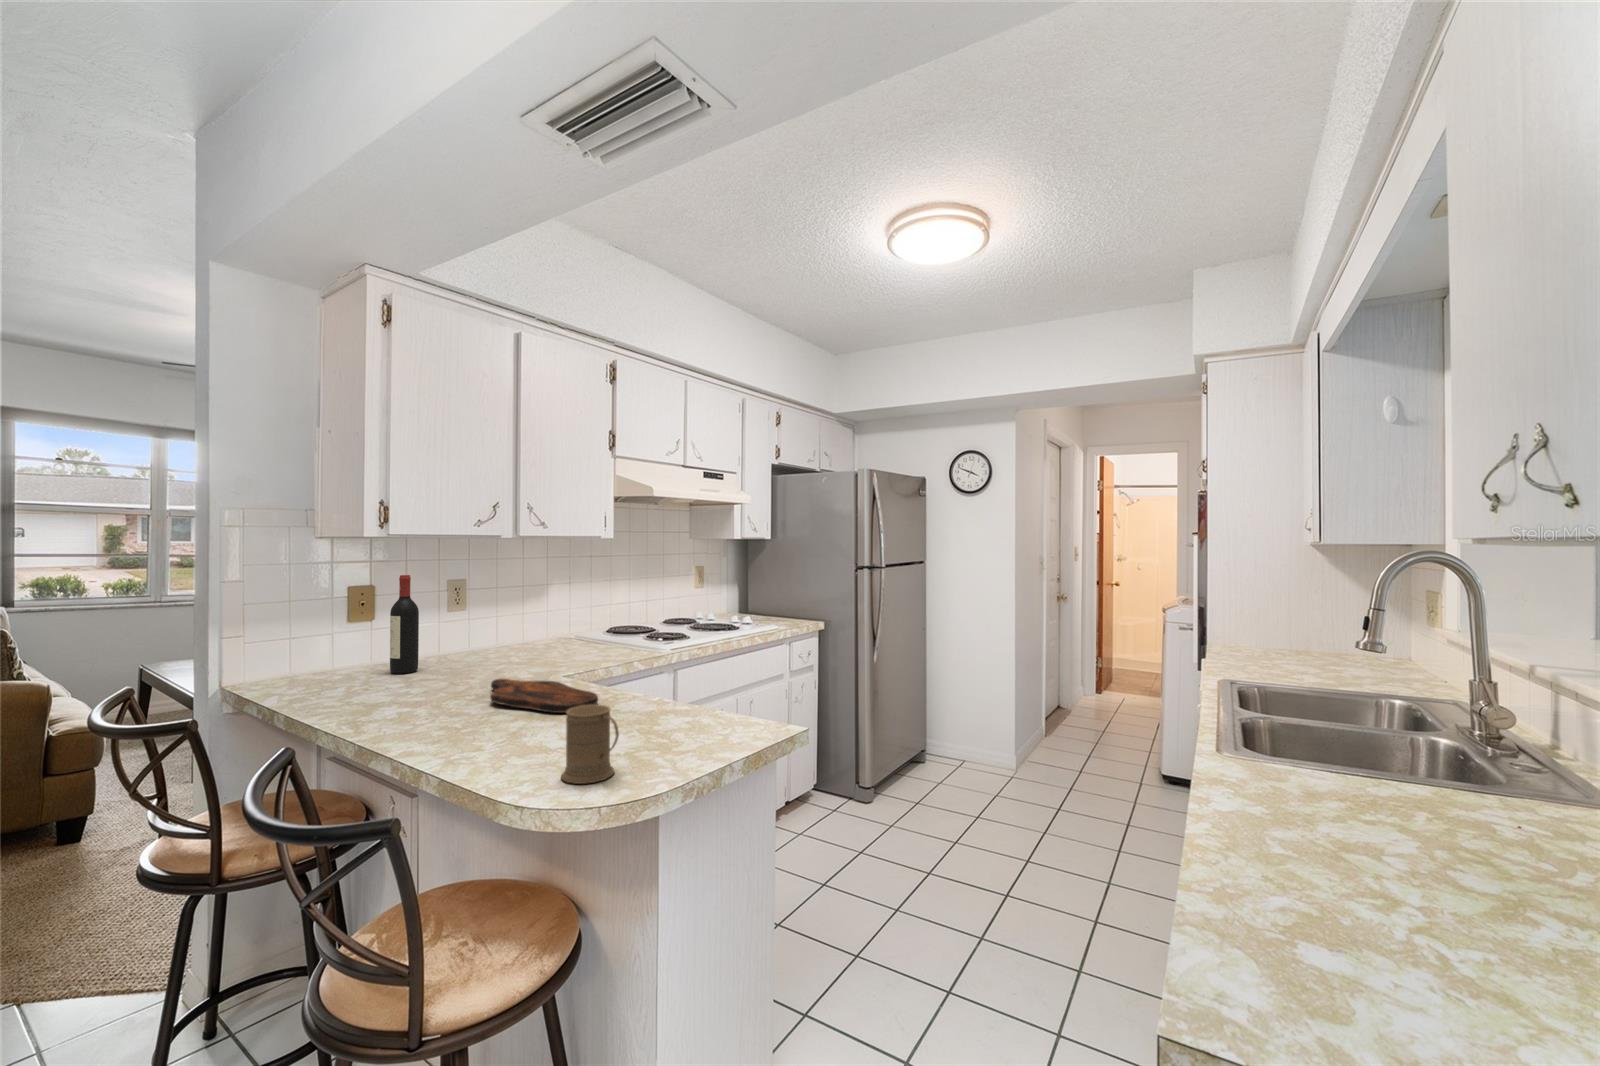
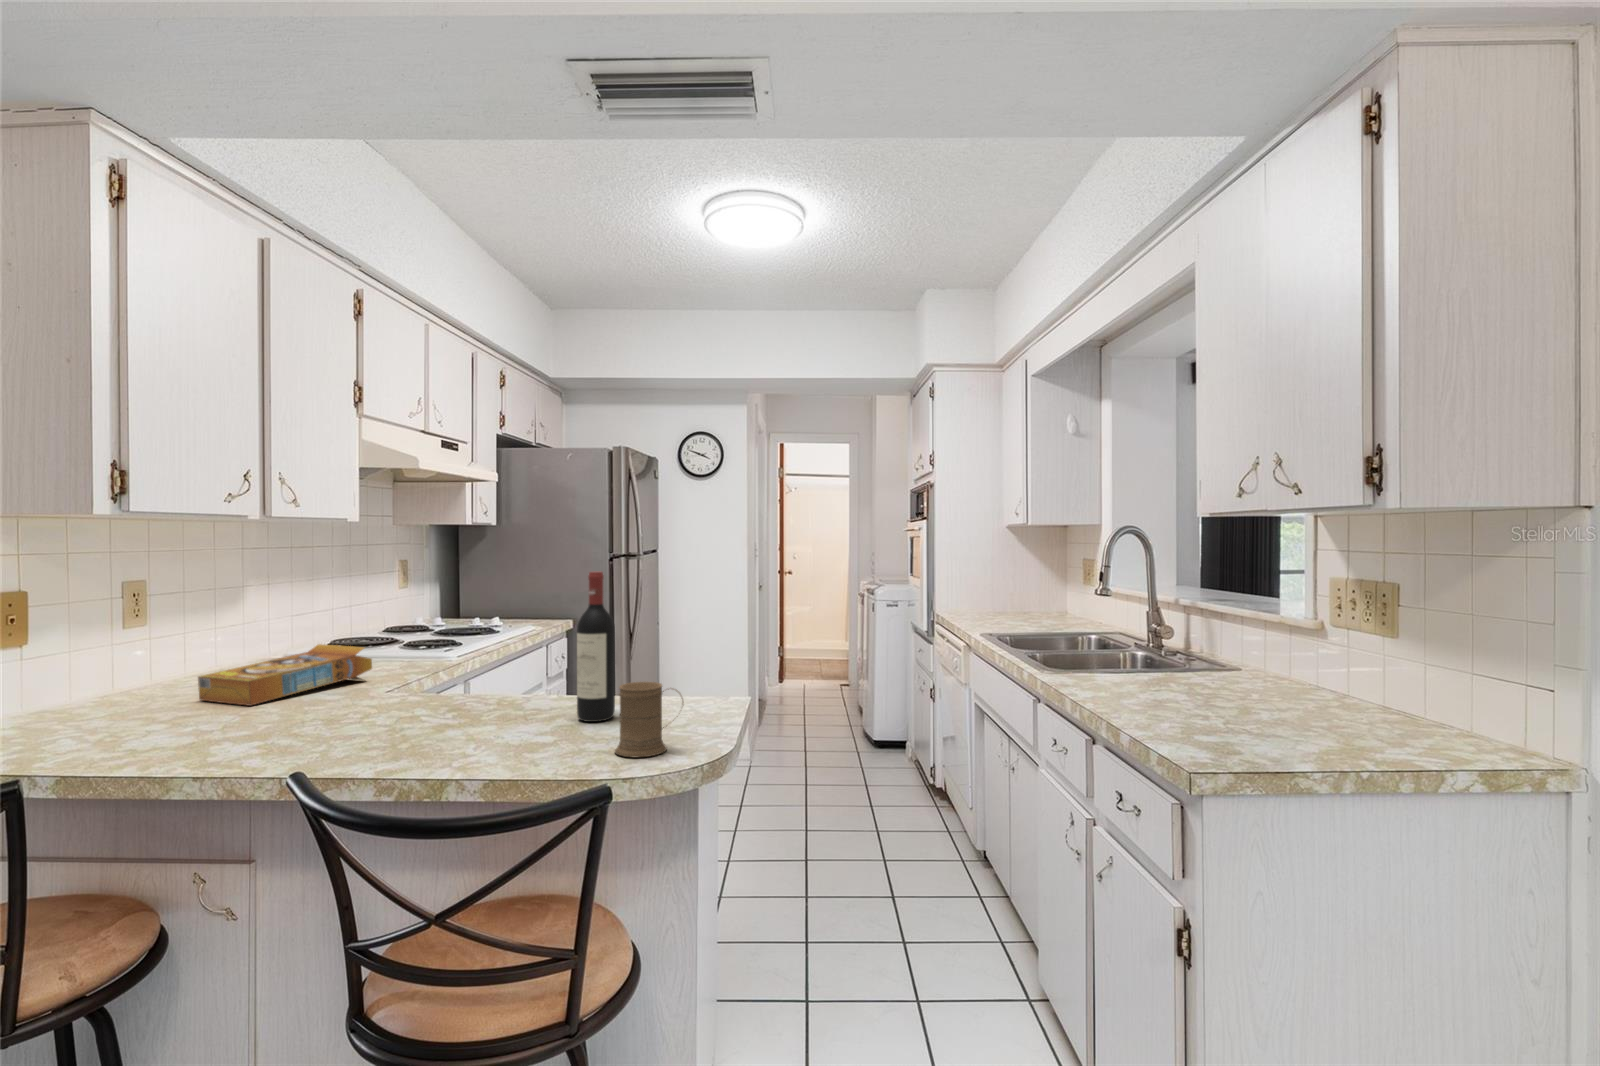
wine bottle: present [390,575,419,674] -> present [577,572,615,722]
cereal box: none [461,632,576,677] -> present [198,644,372,706]
cutting board: present [490,679,598,713] -> none [320,693,507,722]

